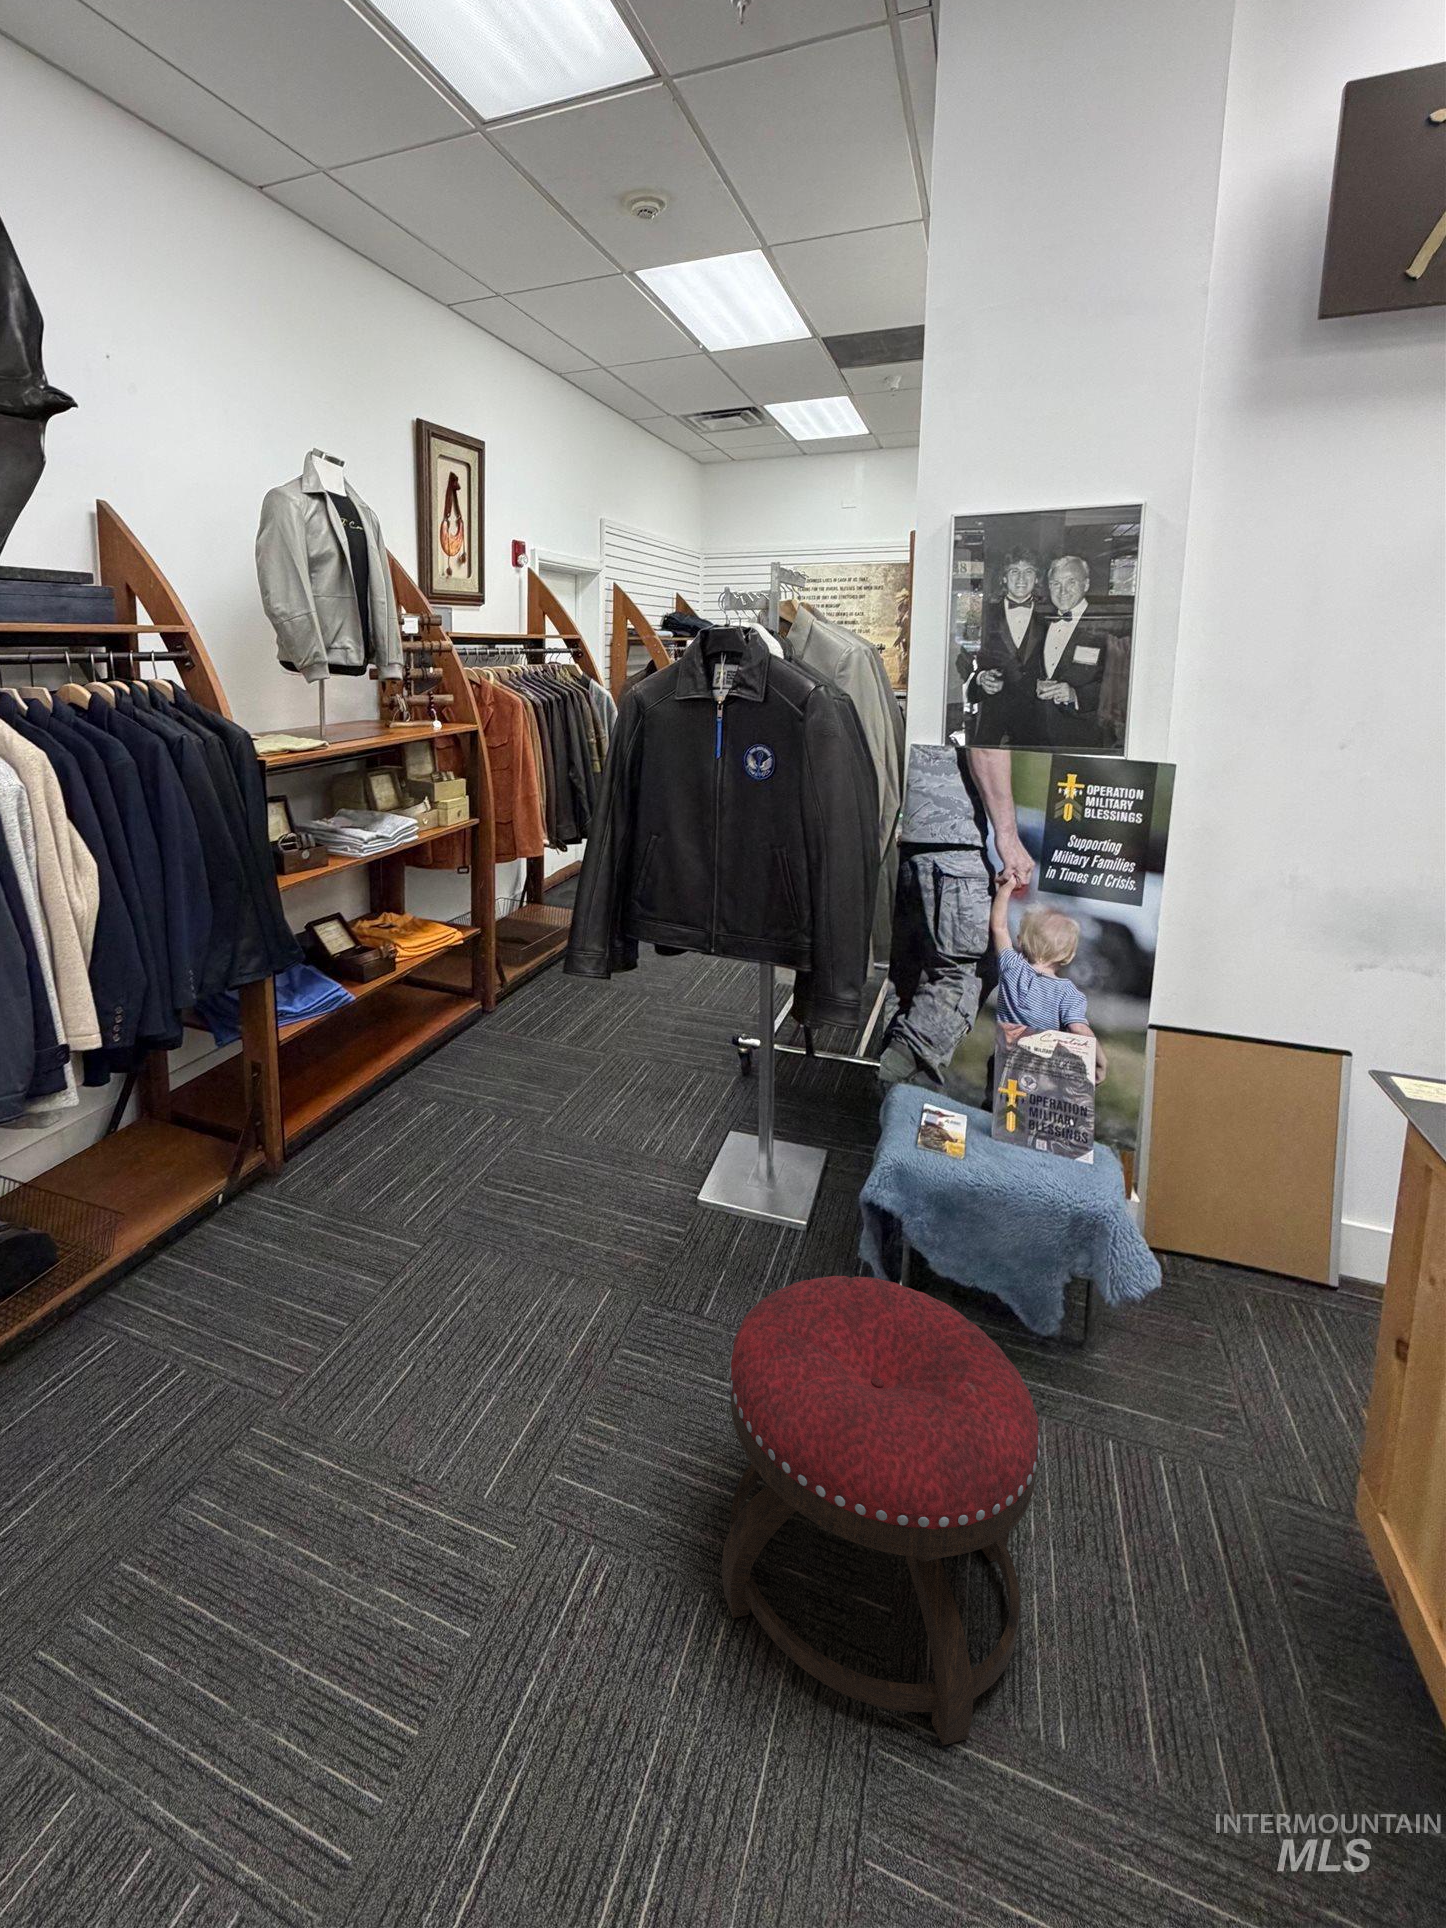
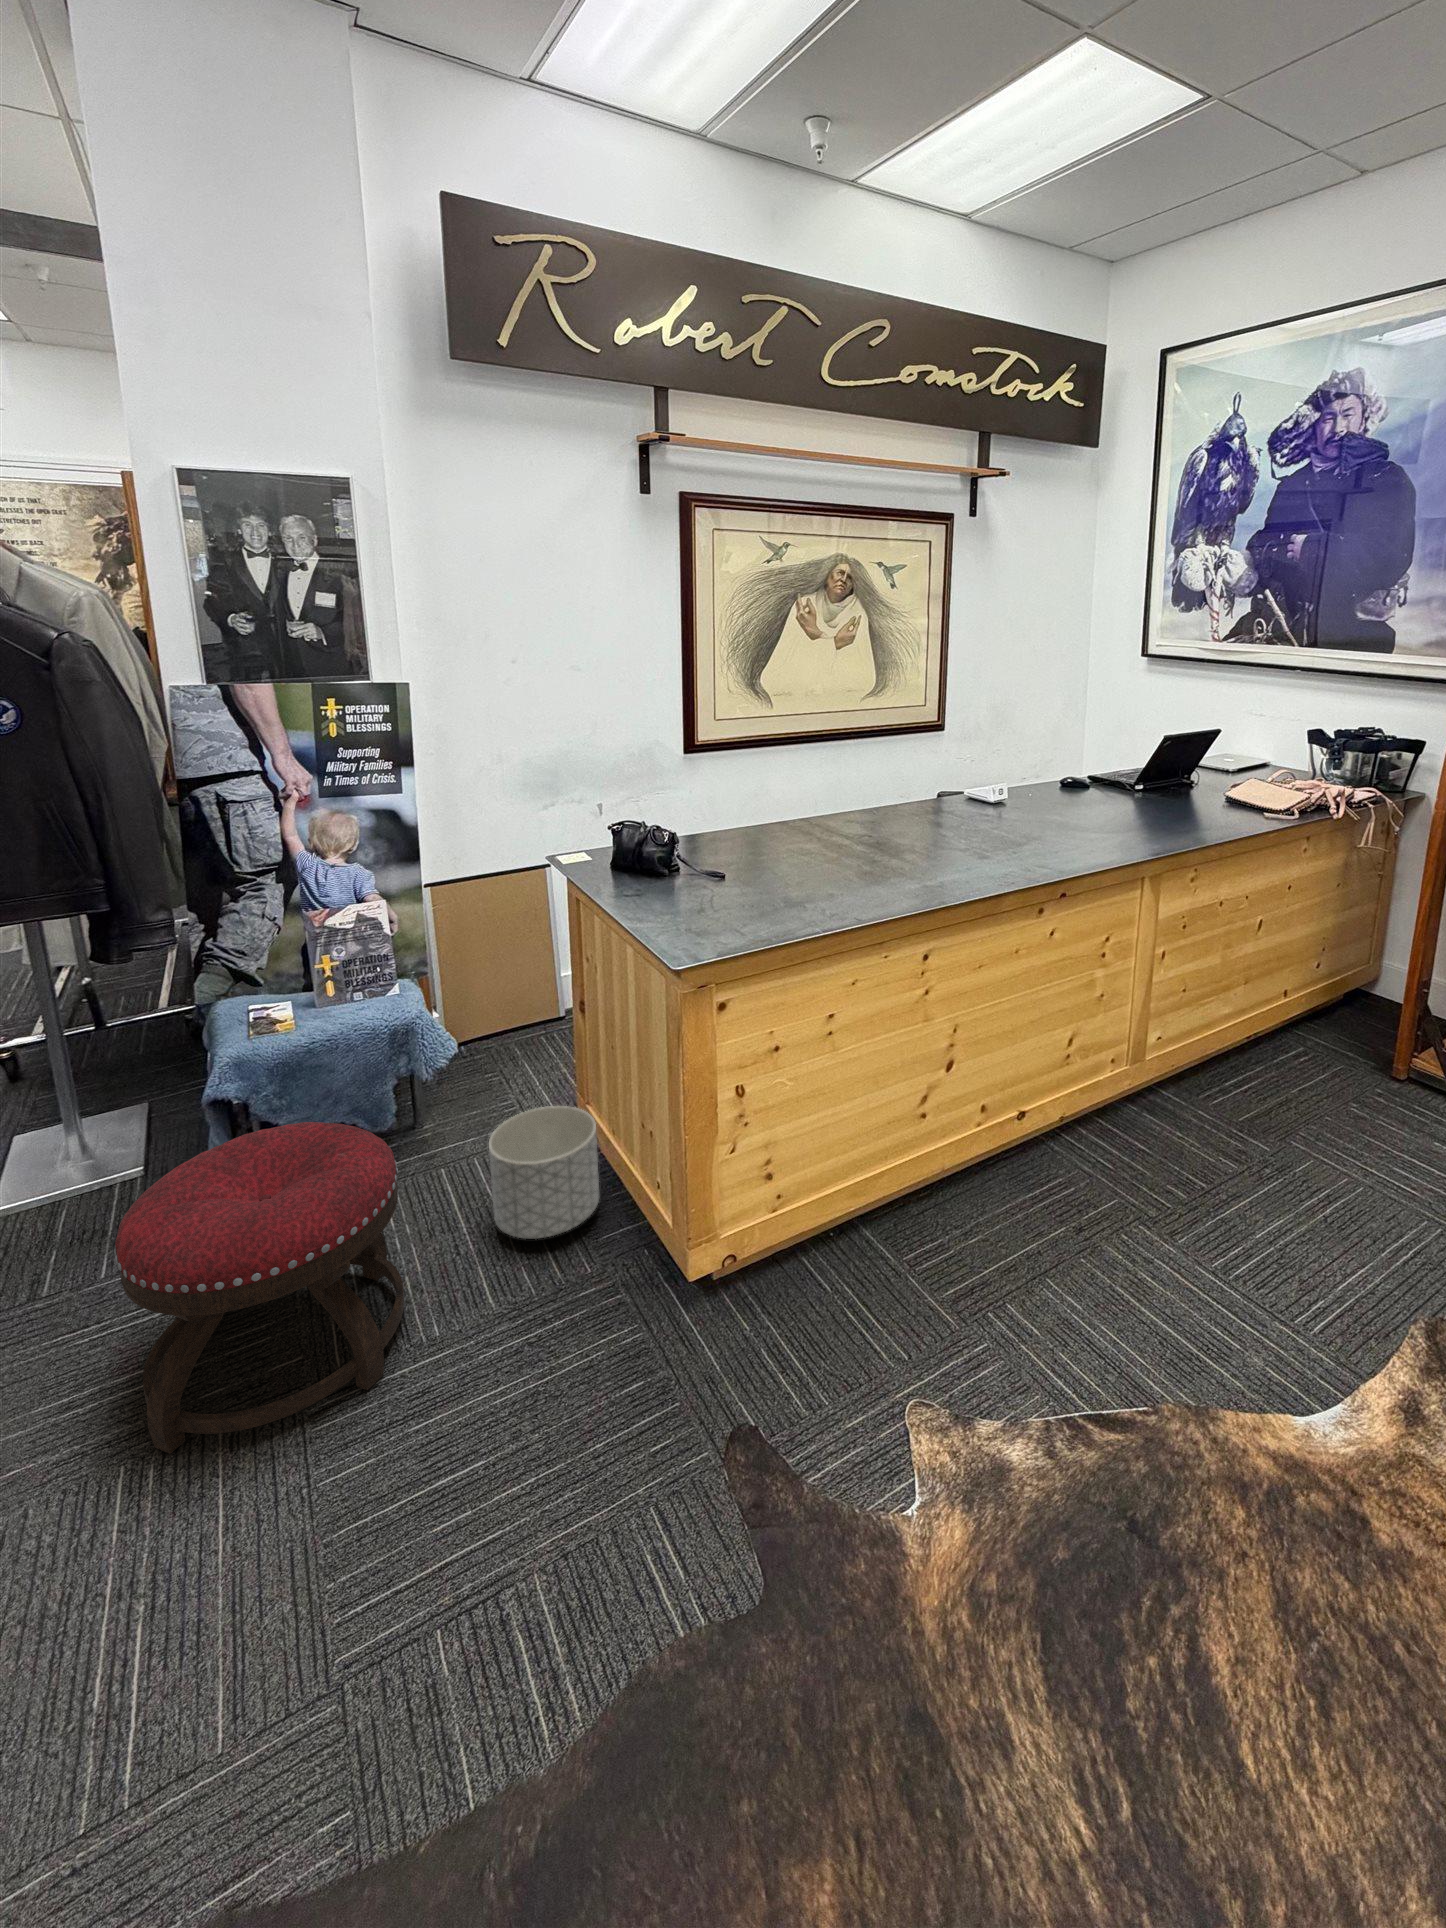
planter: none [1173,1455,1395,1739] -> present [489,1106,599,1239]

